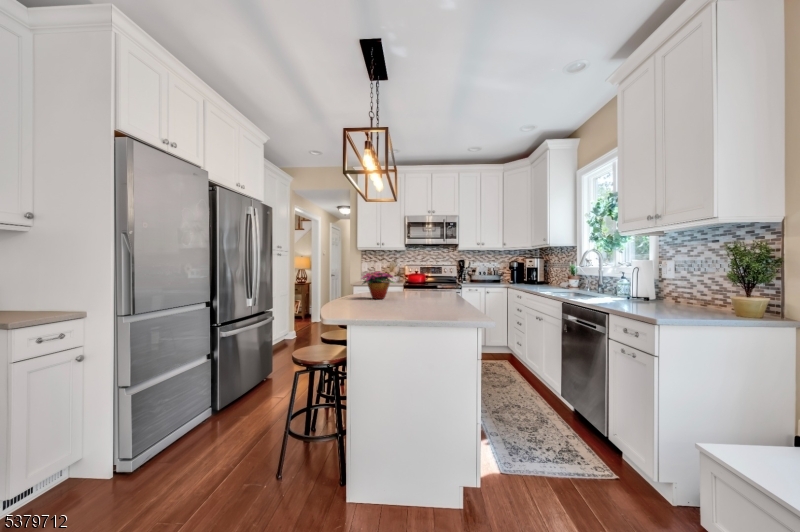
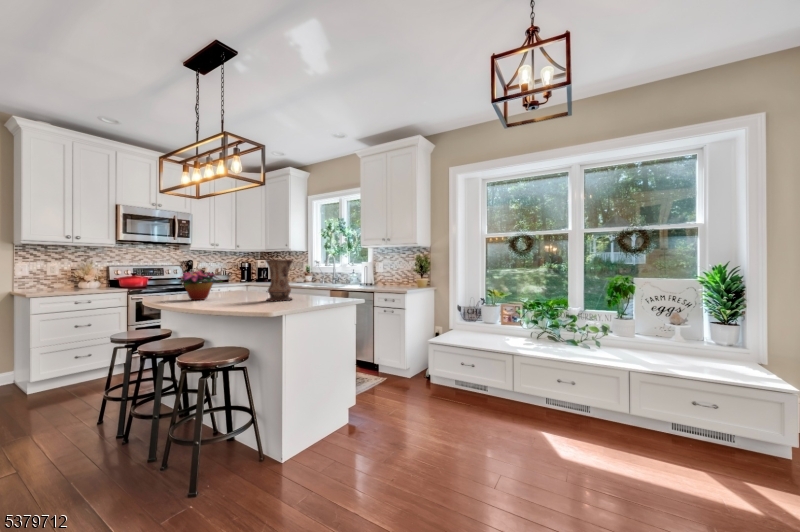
vase: none [402,260,433,309] -> present [266,260,293,301]

